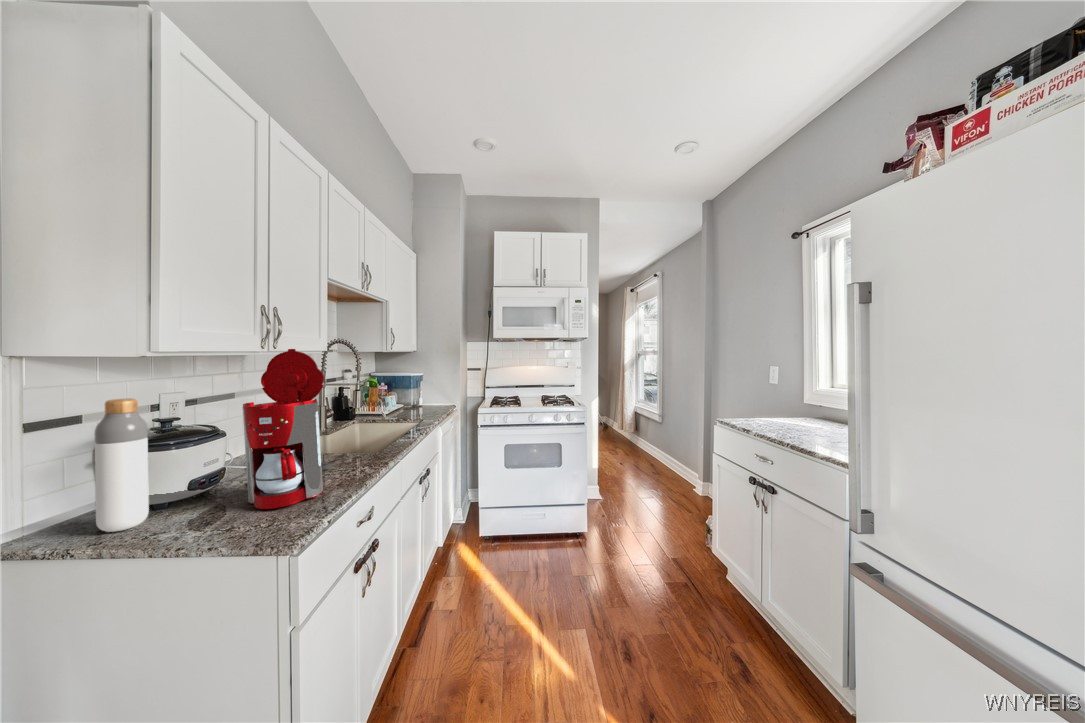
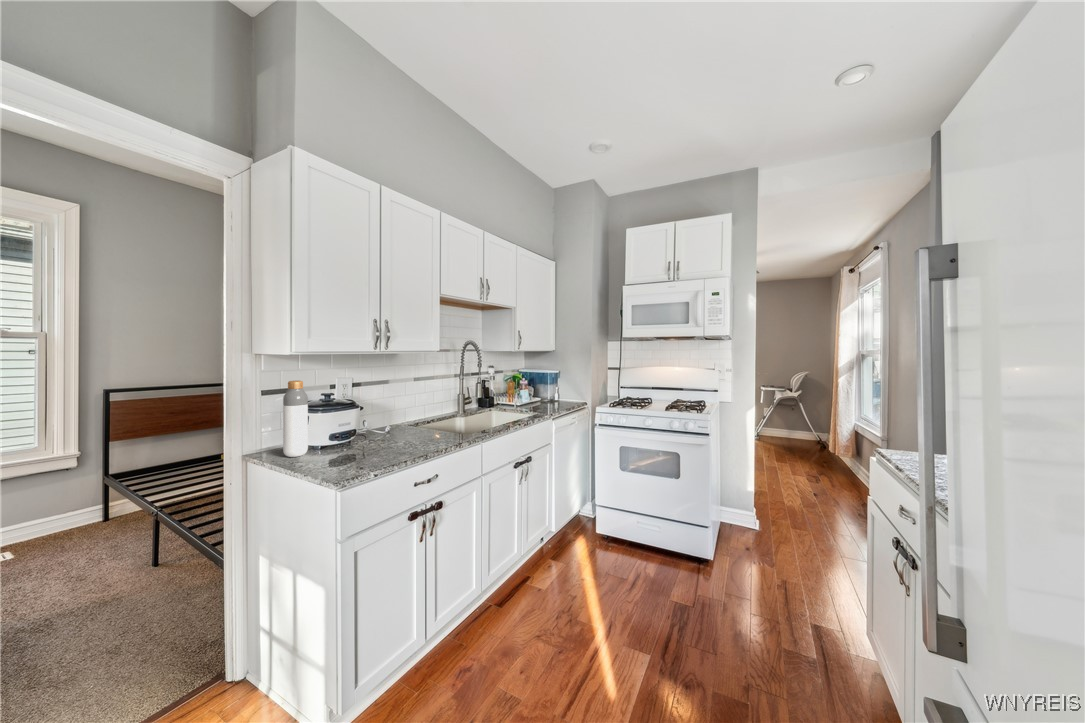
coffee maker: present [242,349,332,509] -> none [352,351,426,459]

